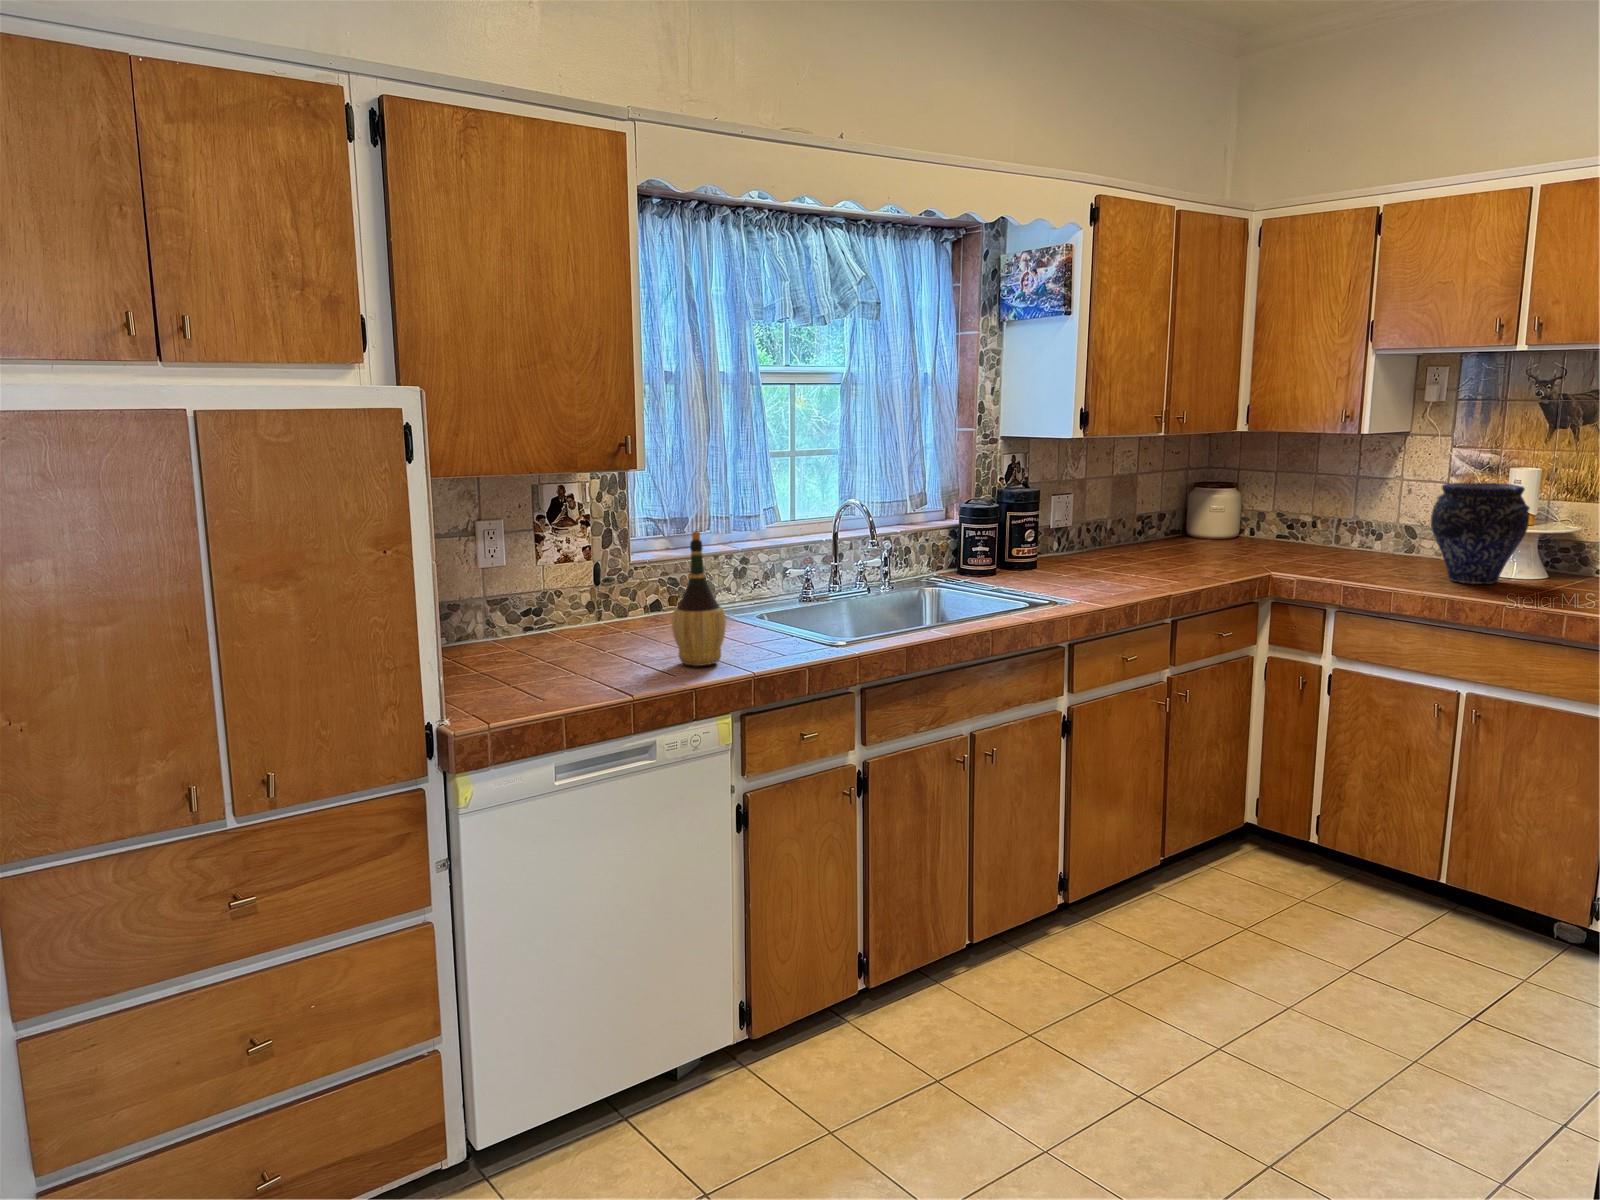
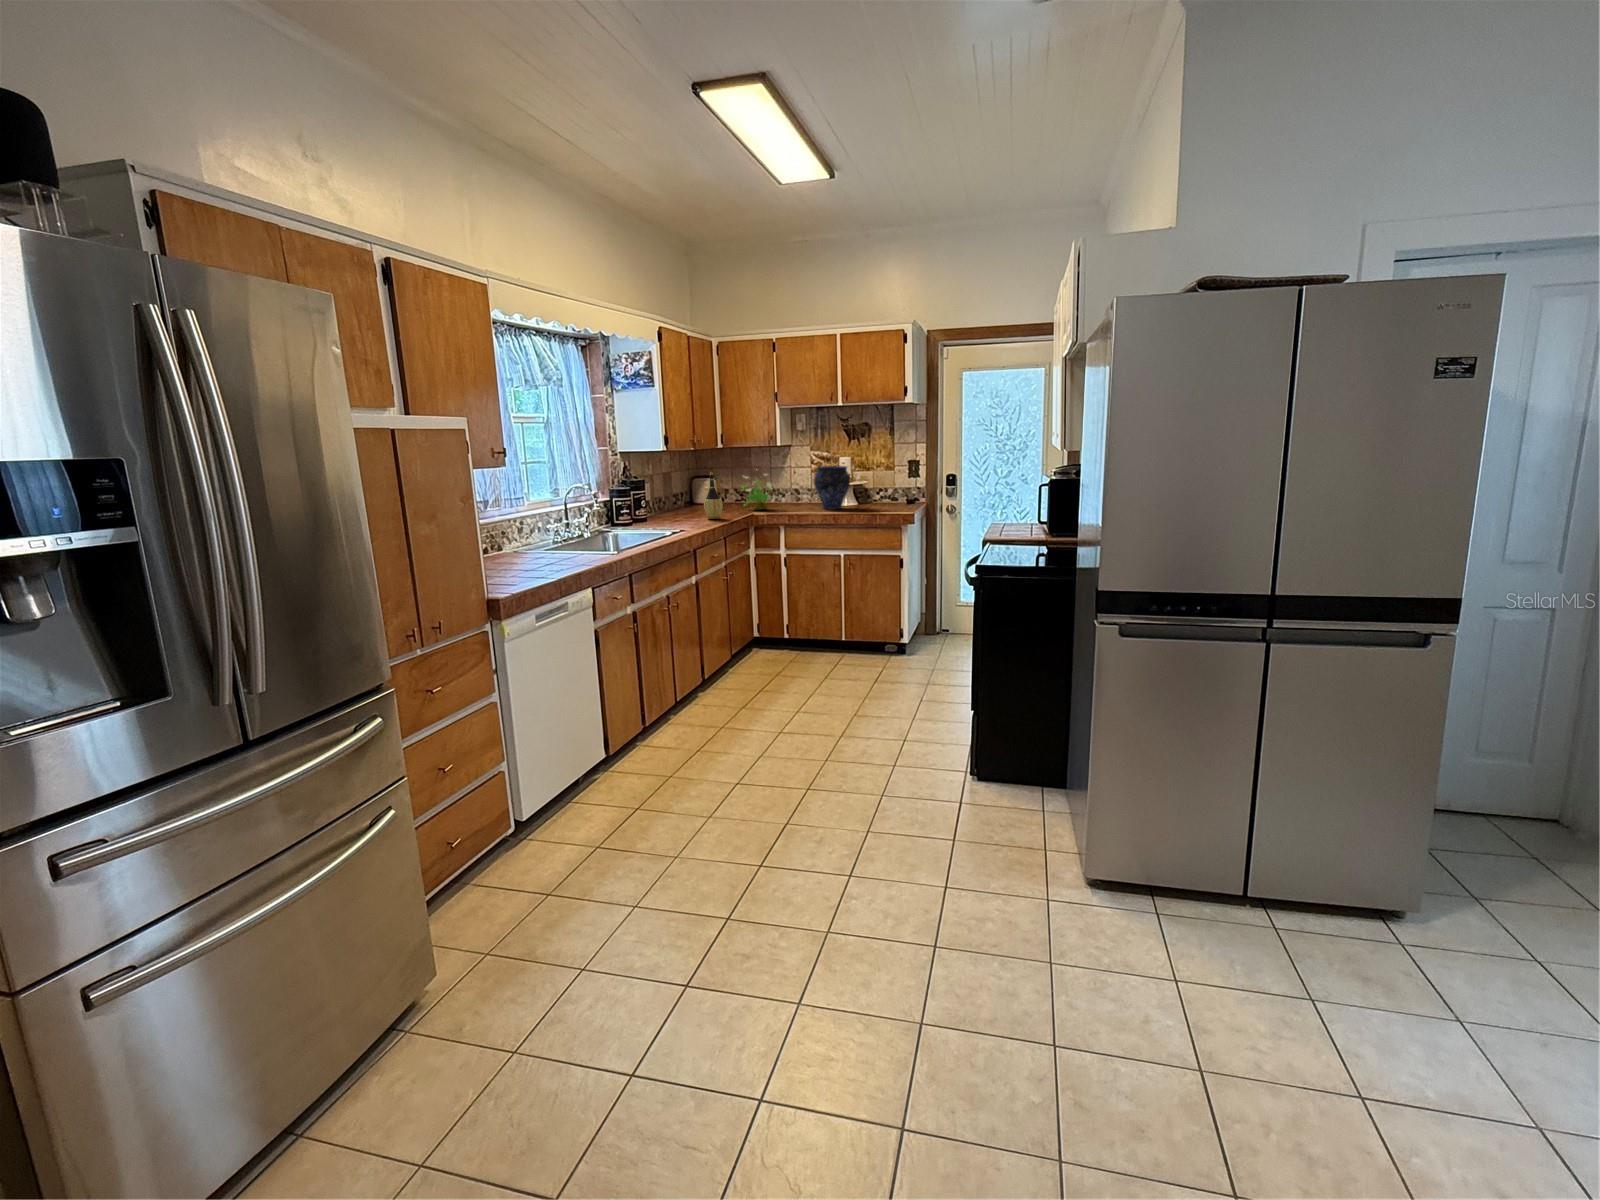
potted plant: none [1259,481,1332,566] -> present [744,474,772,509]
wine bottle: present [672,531,726,666] -> present [704,472,723,519]

